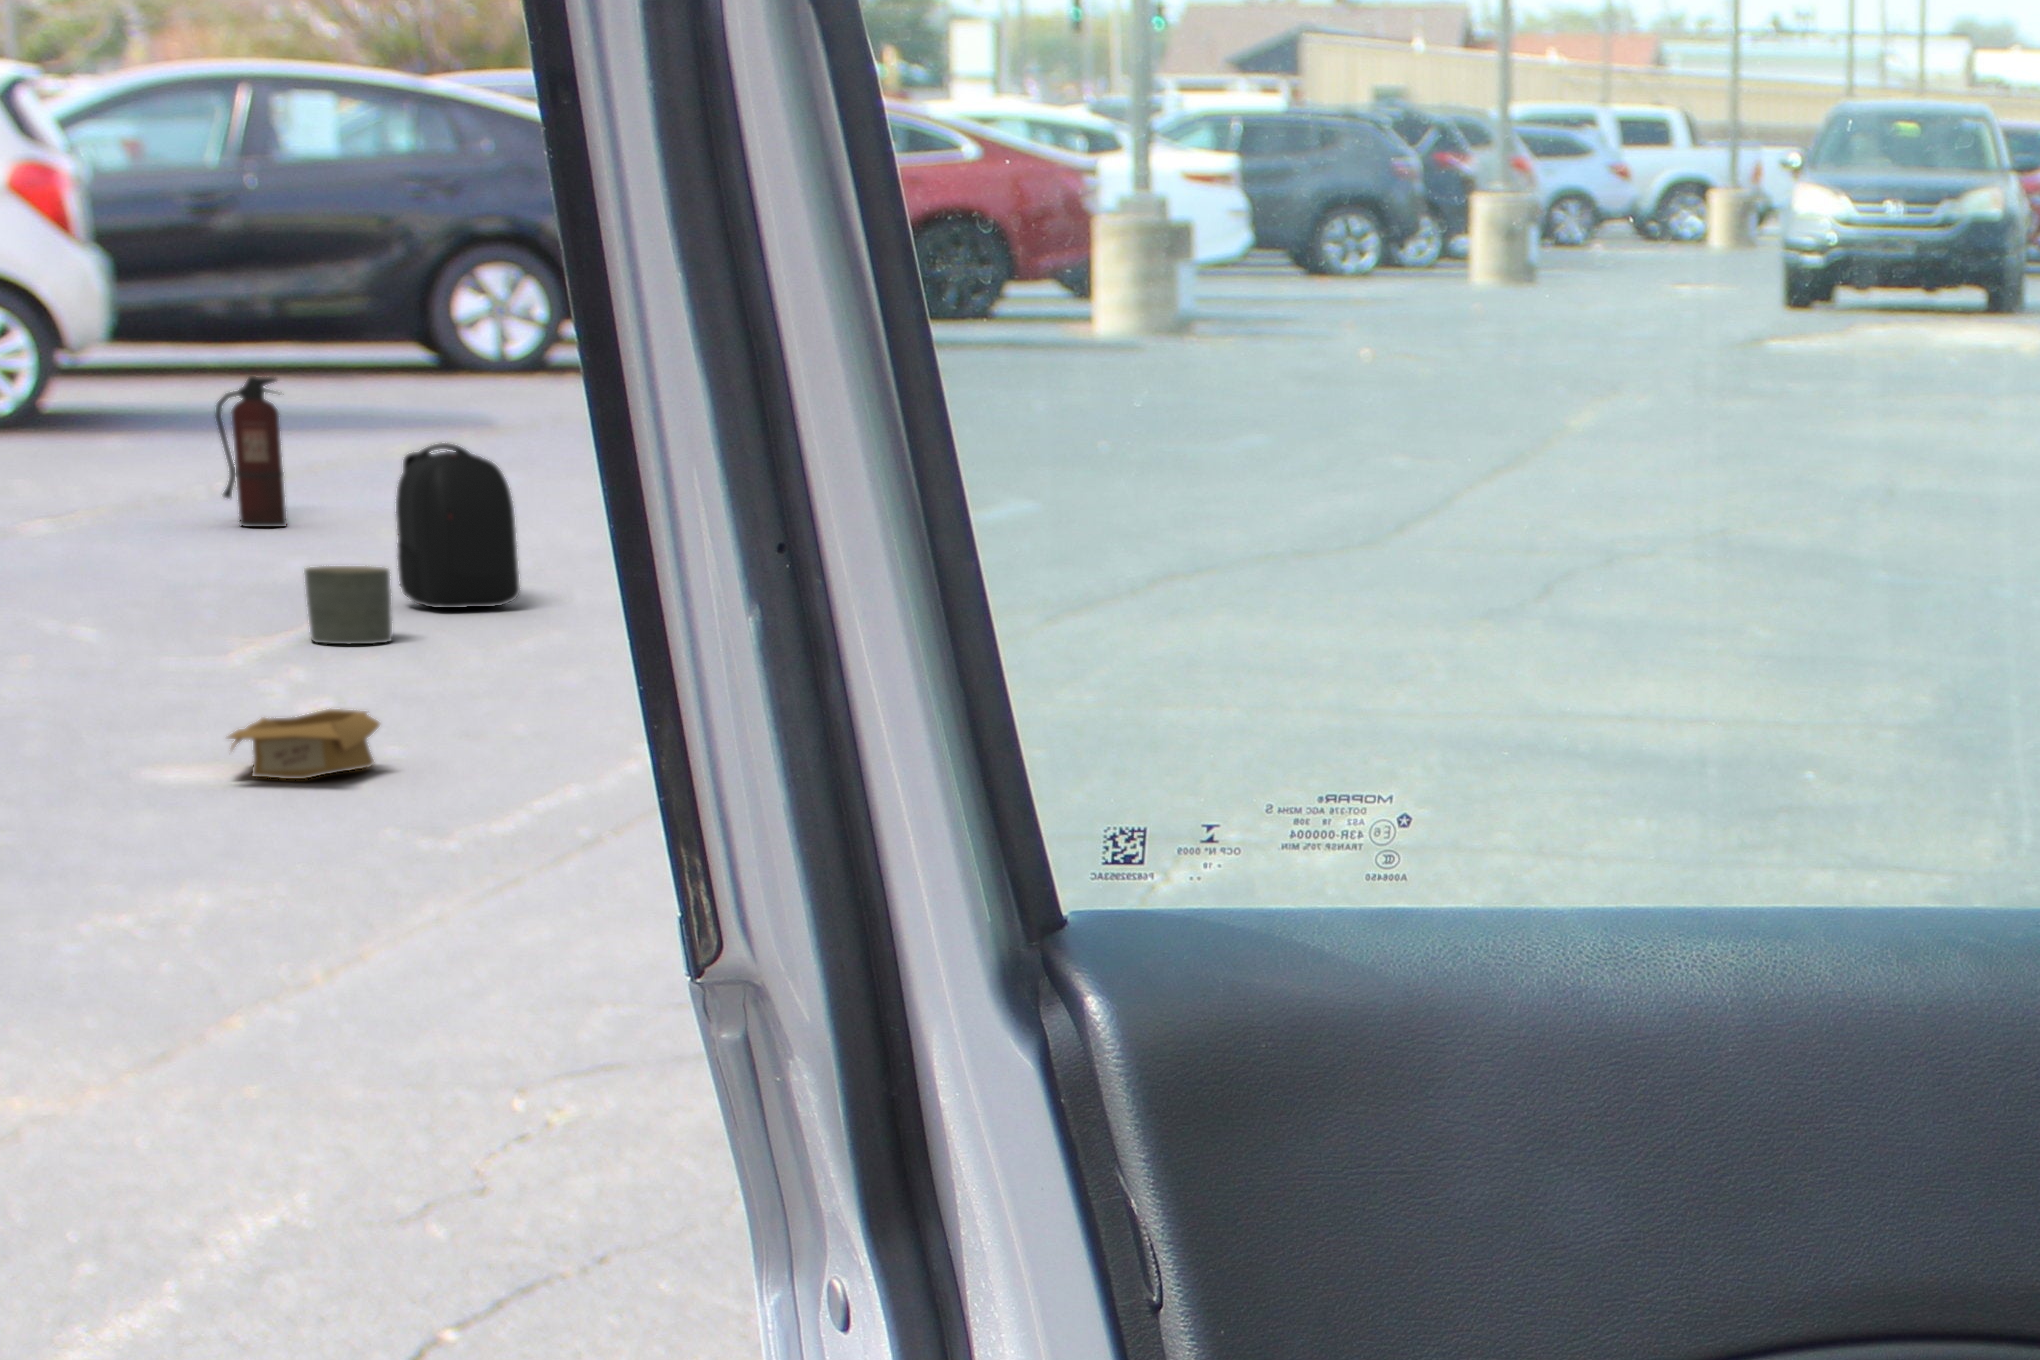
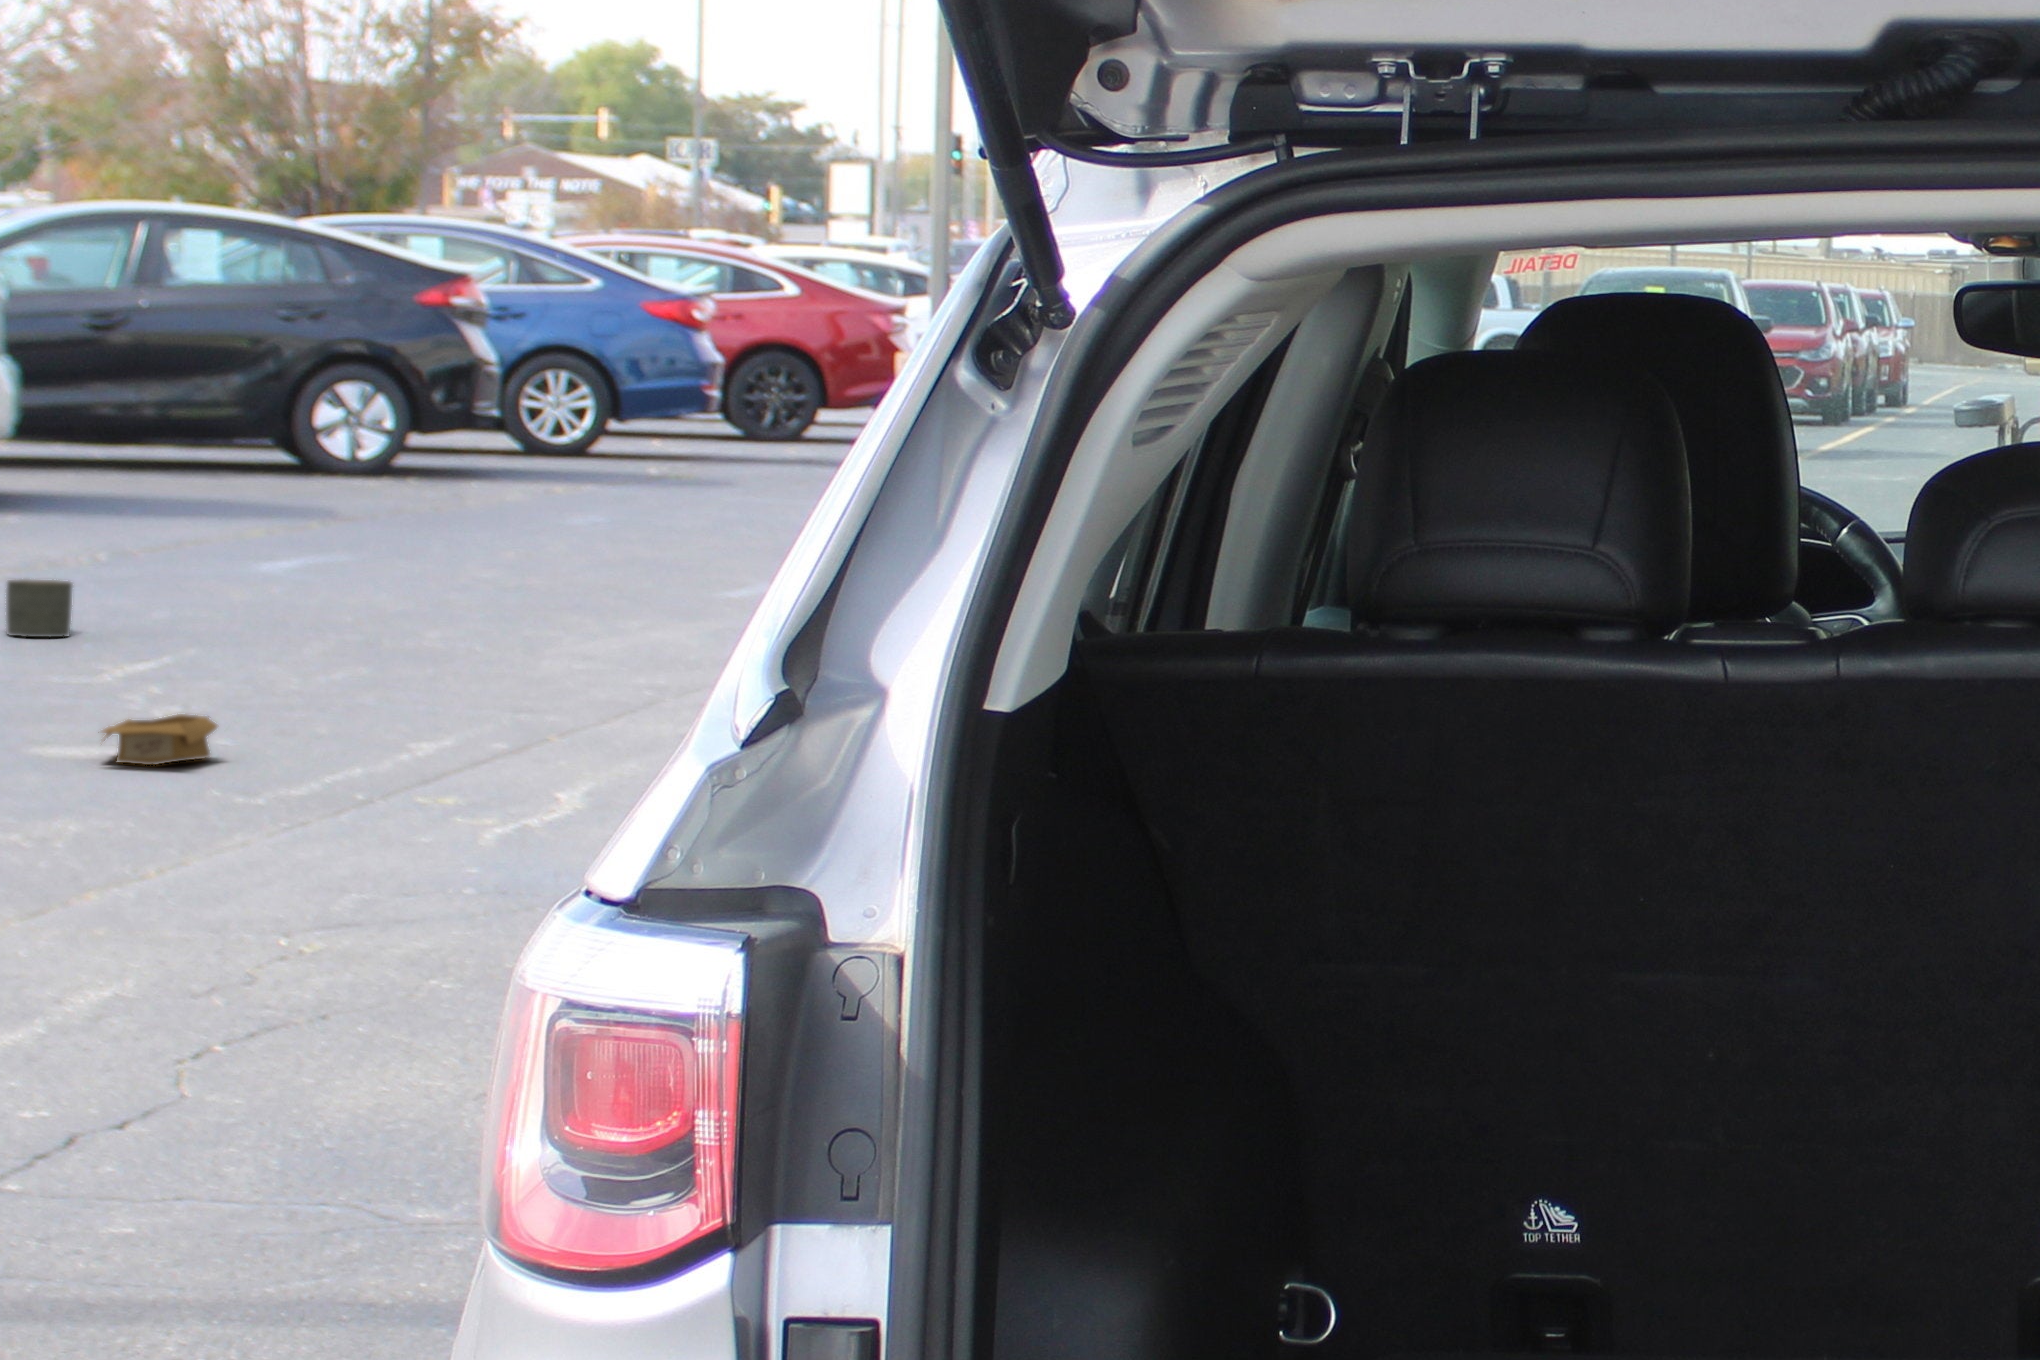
fire extinguisher: present [216,376,287,527] -> none [102,465,161,586]
backpack: present [396,443,520,608] -> none [242,521,341,650]
planter: present [305,566,392,644] -> present [6,579,72,637]

